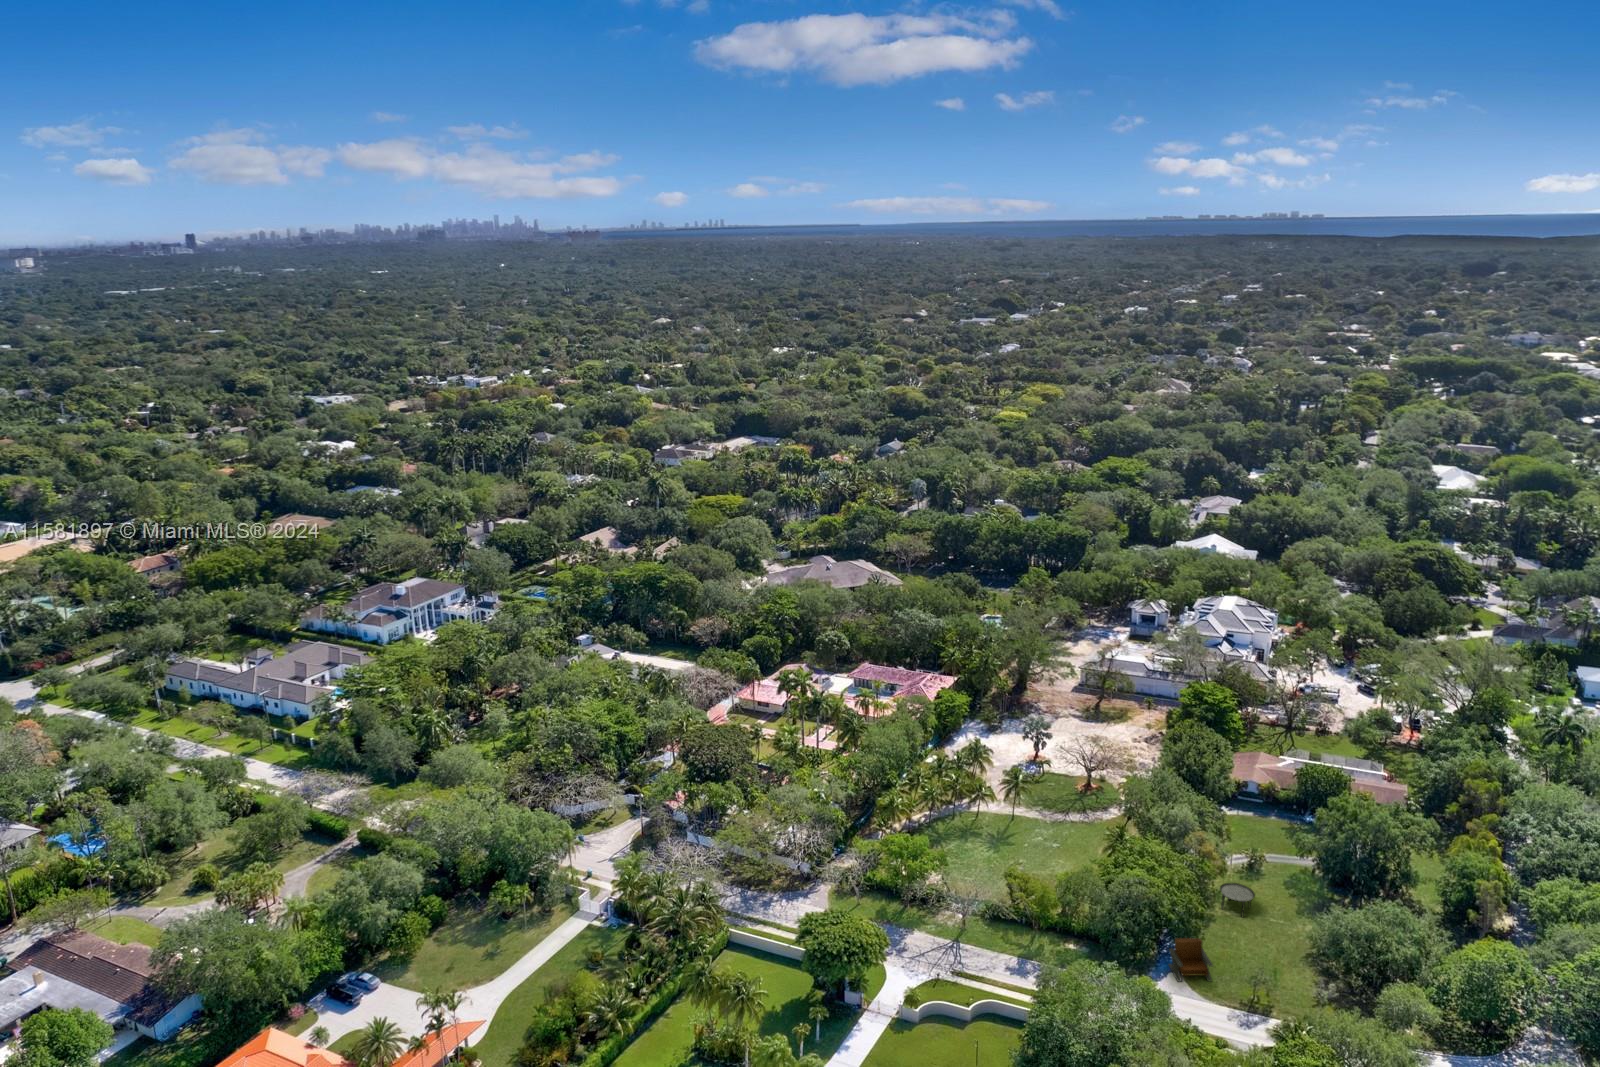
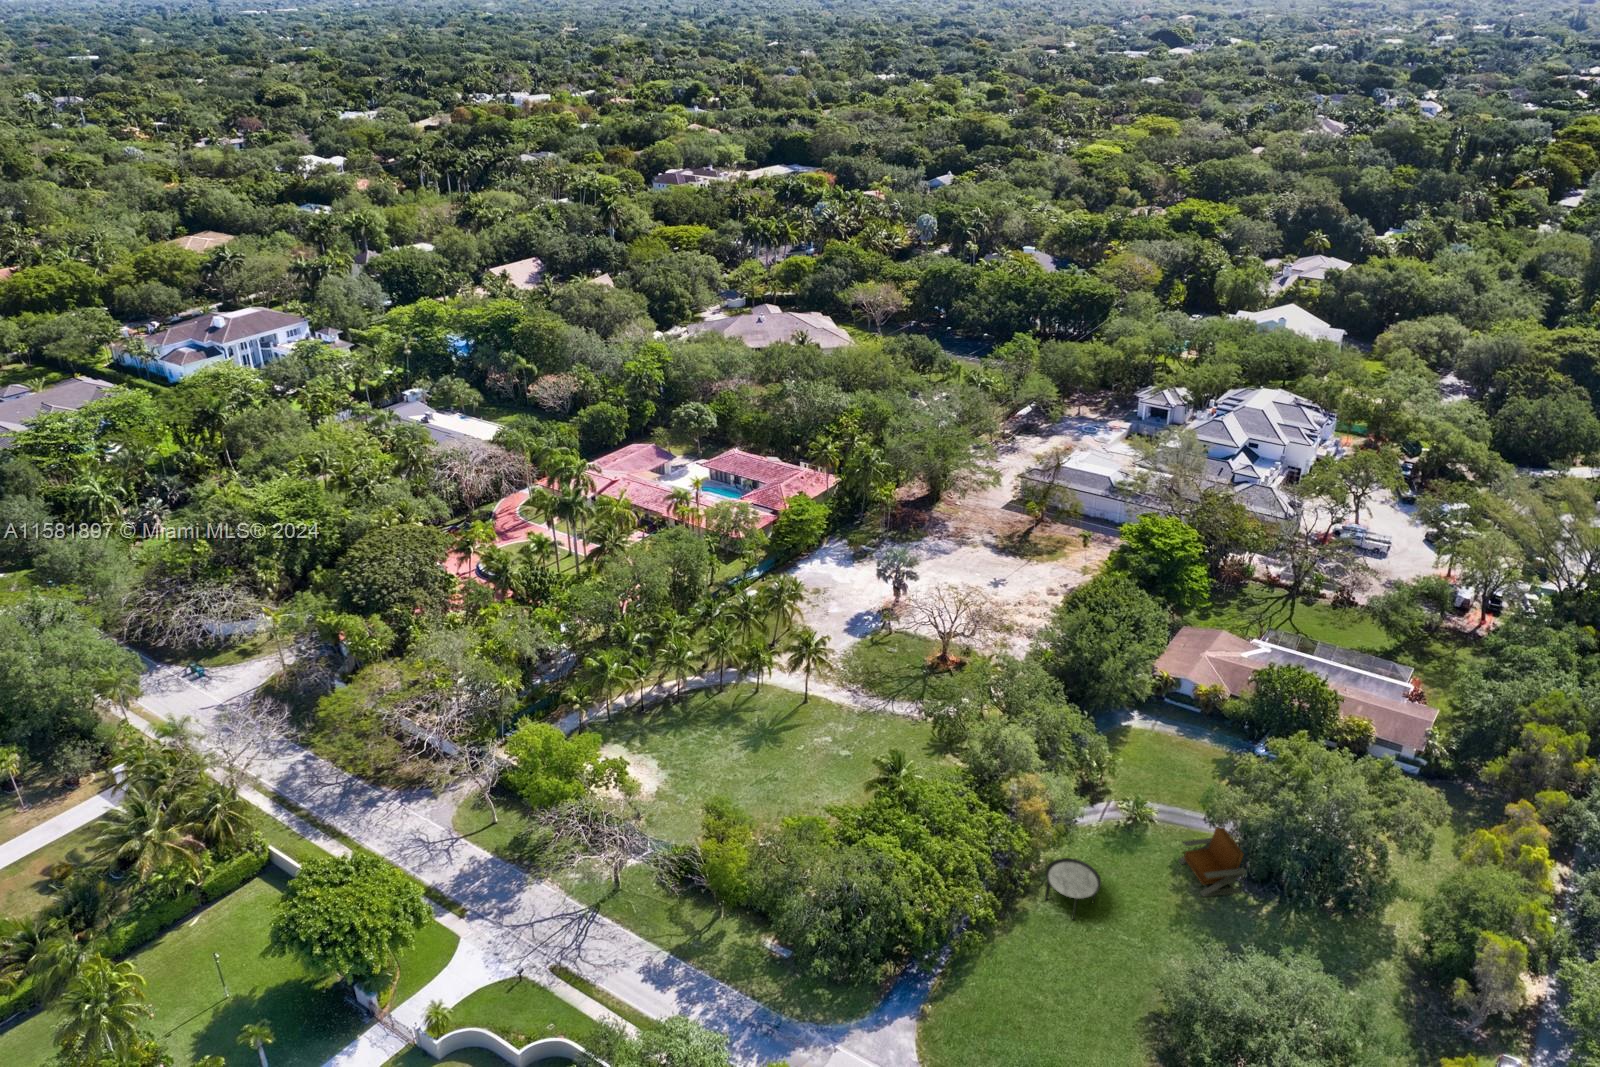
lounge chair: present [1169,938,1213,982] -> present [1179,828,1246,897]

